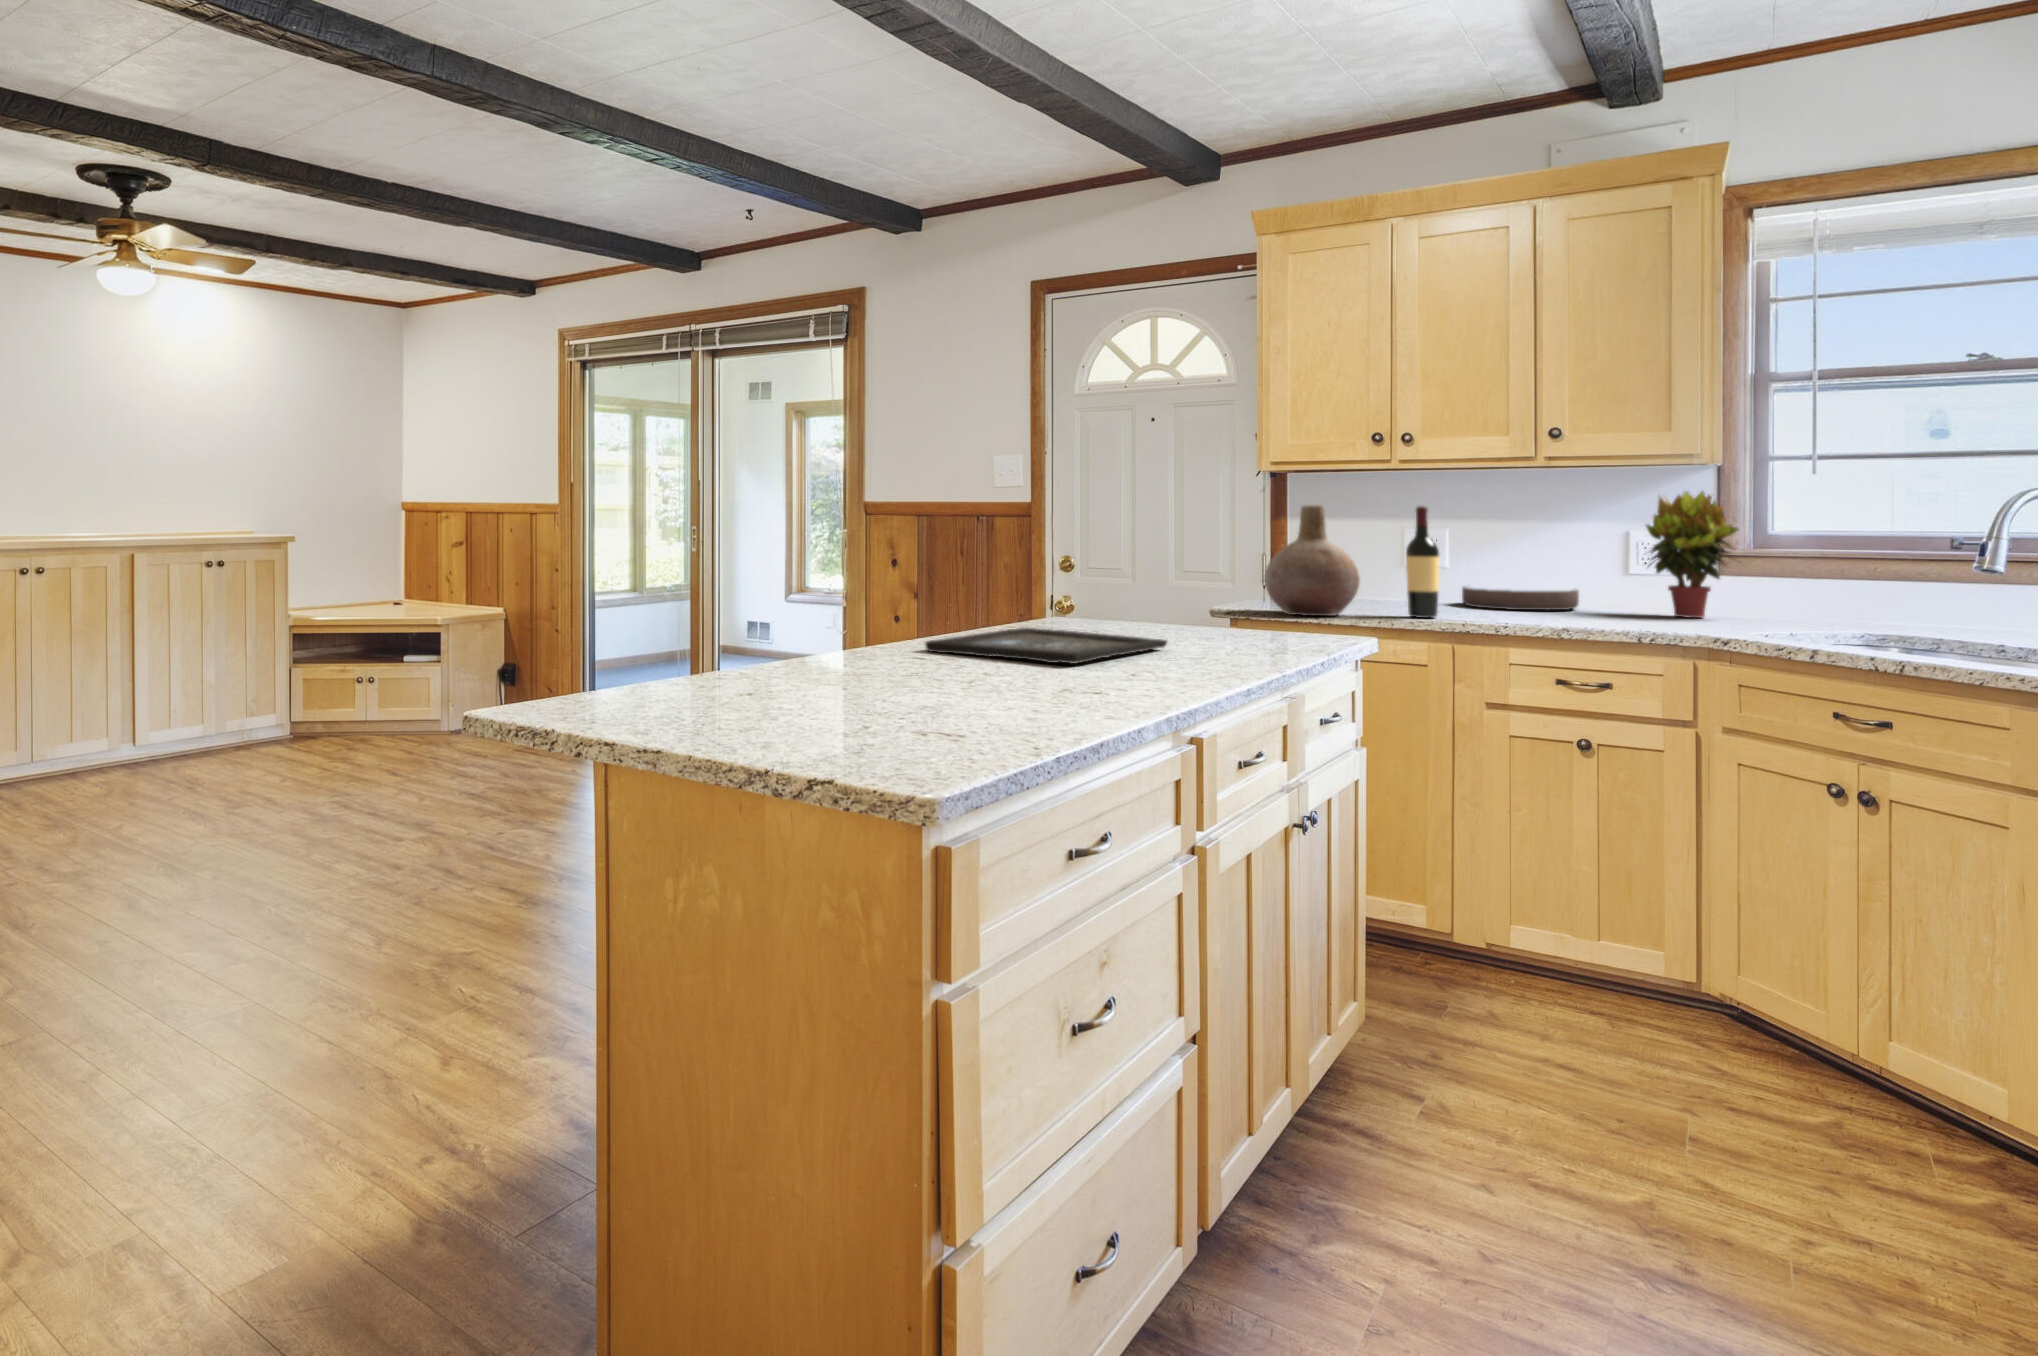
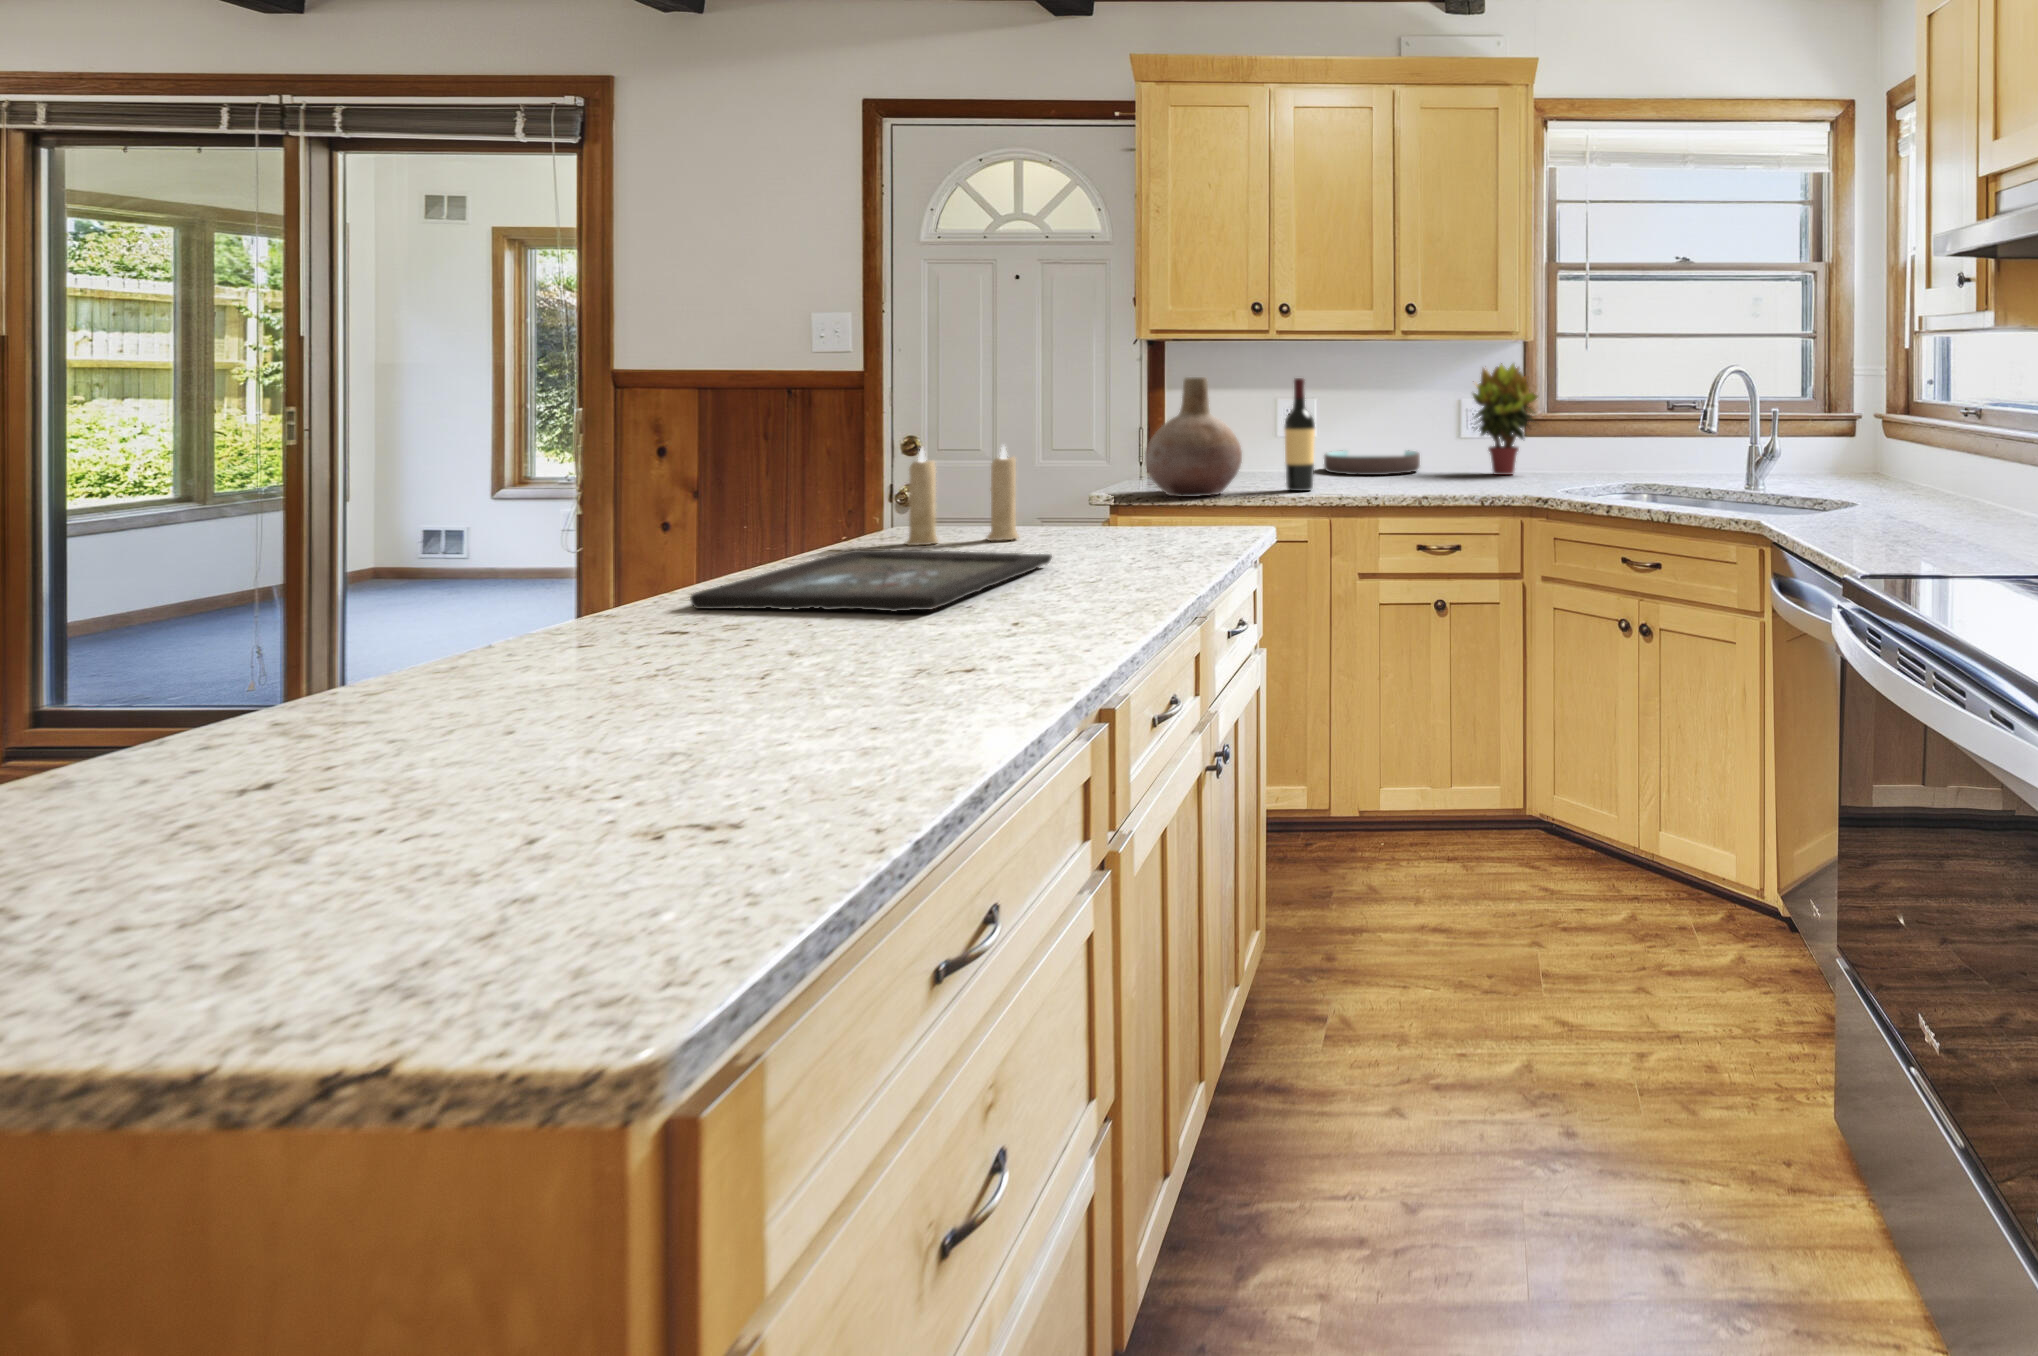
candle: none [1060,553,1147,633] -> present [906,446,1019,545]

